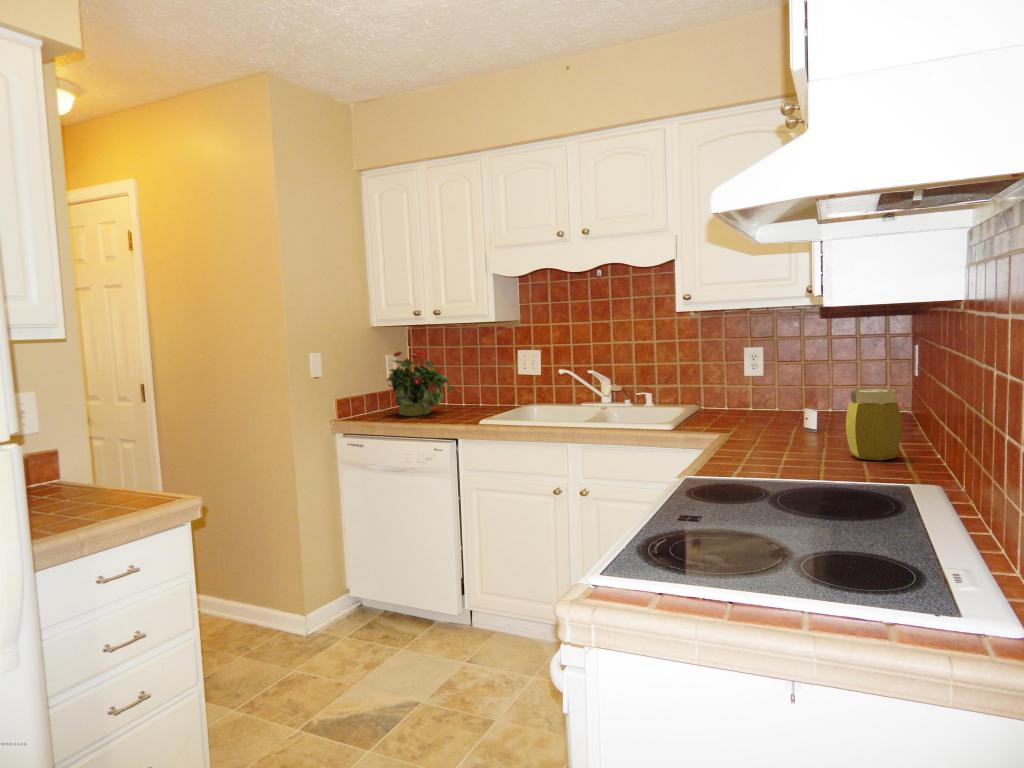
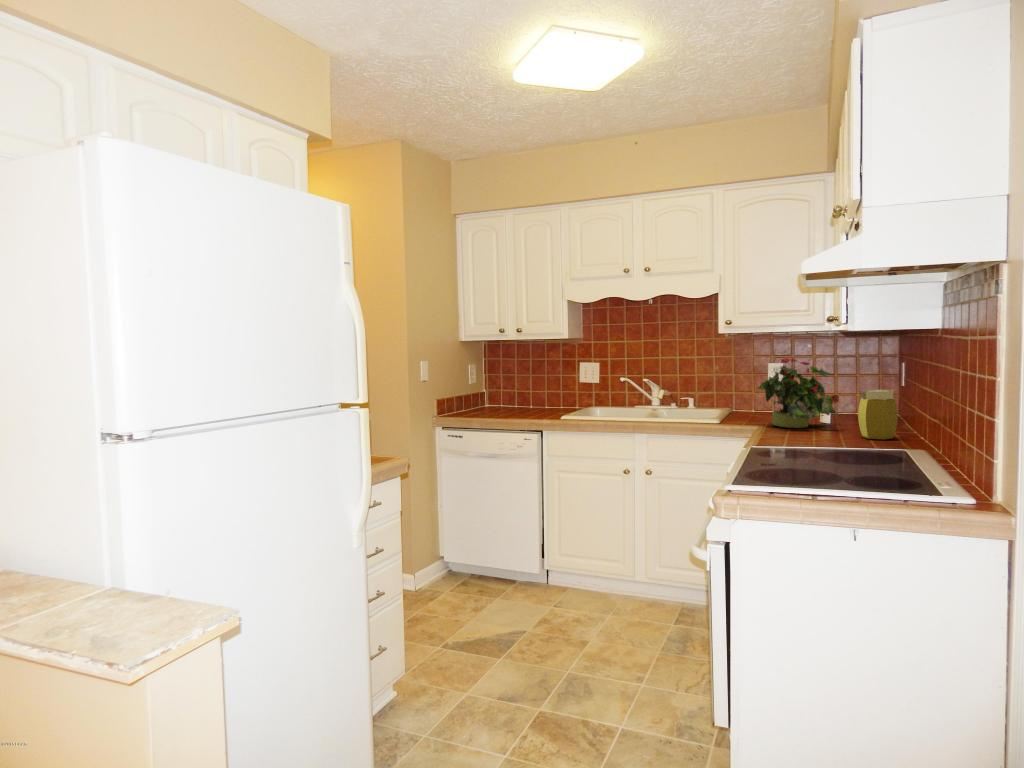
potted plant: present [387,351,452,416] -> present [757,358,839,428]

